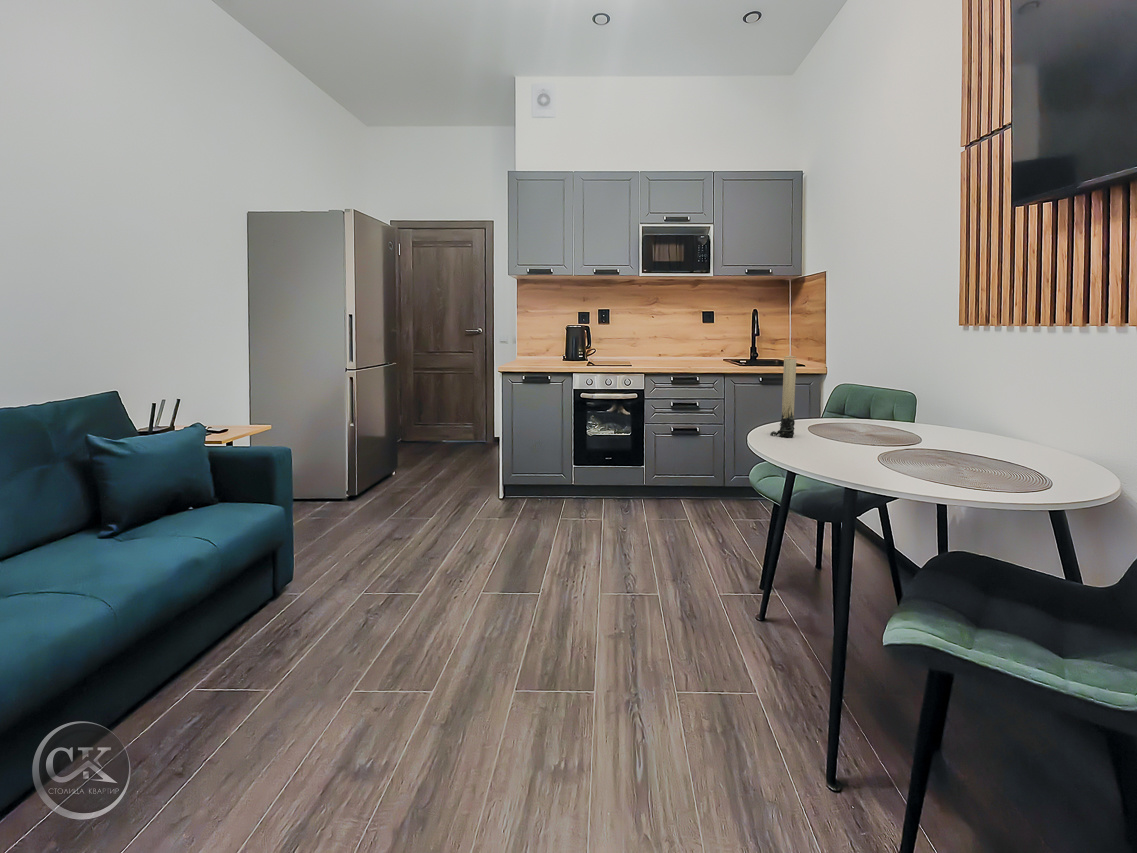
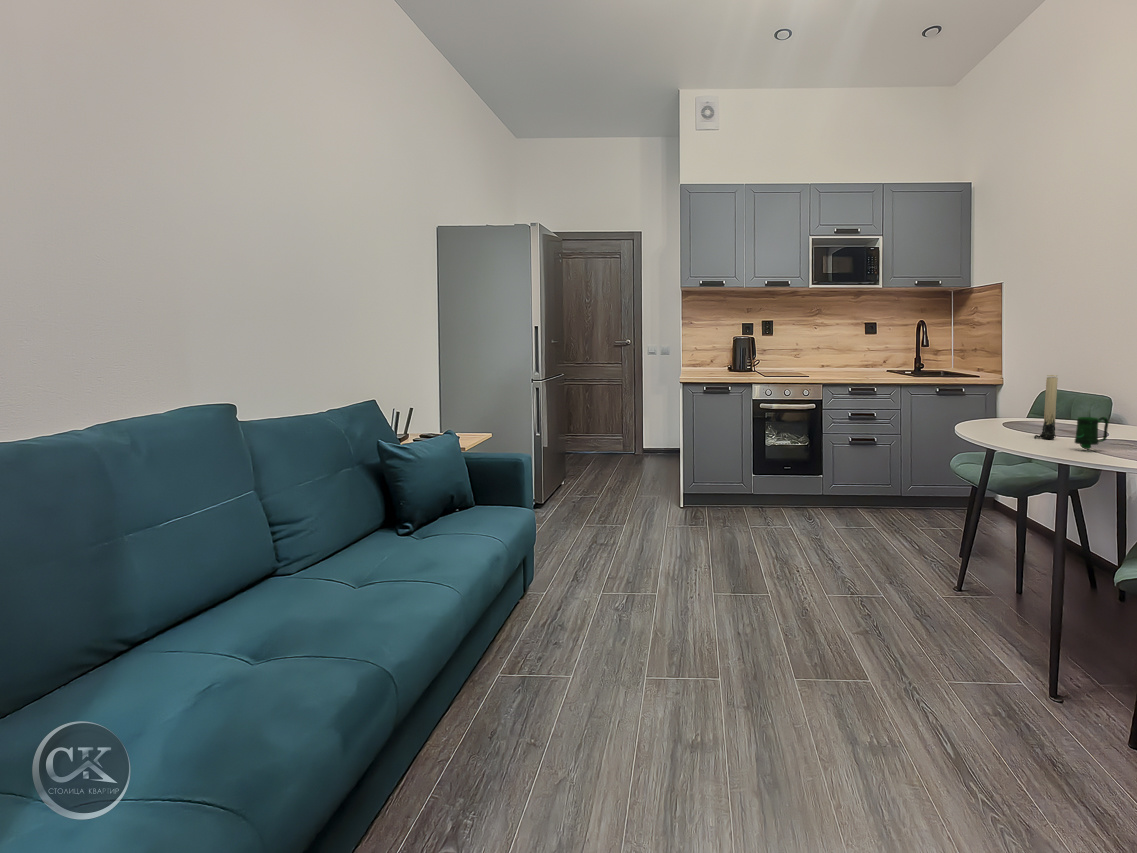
mug: none [795,410,836,456] -> present [1075,417,1108,449]

